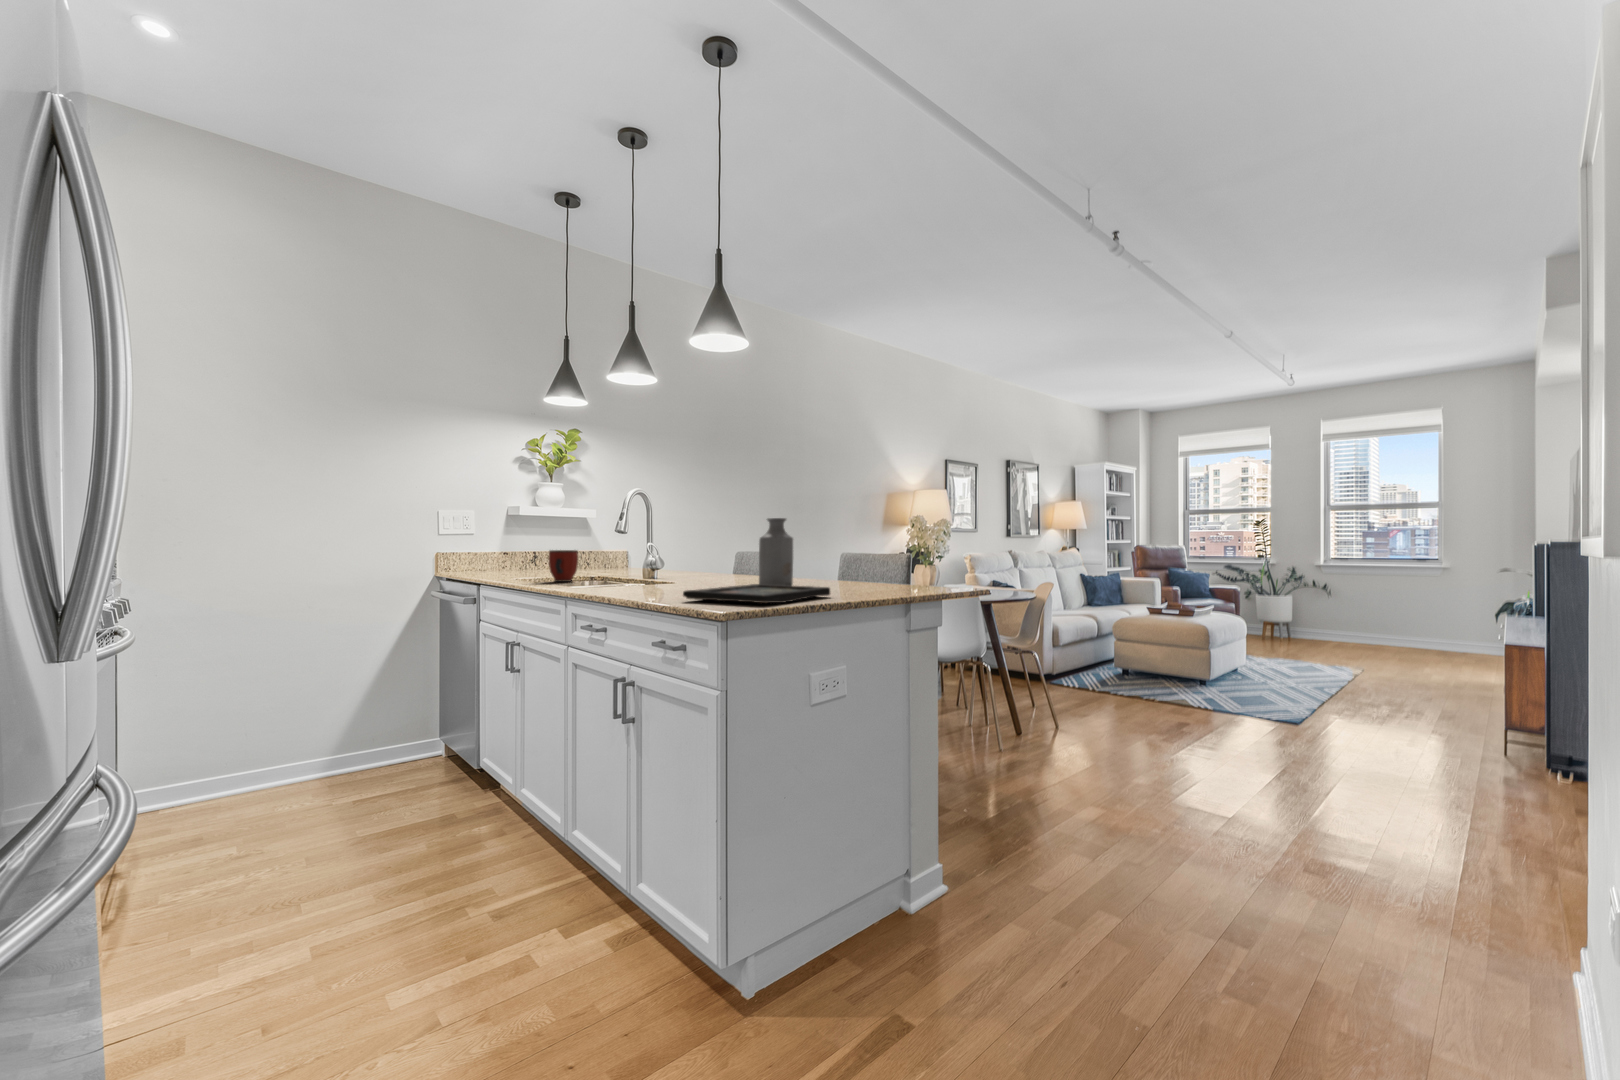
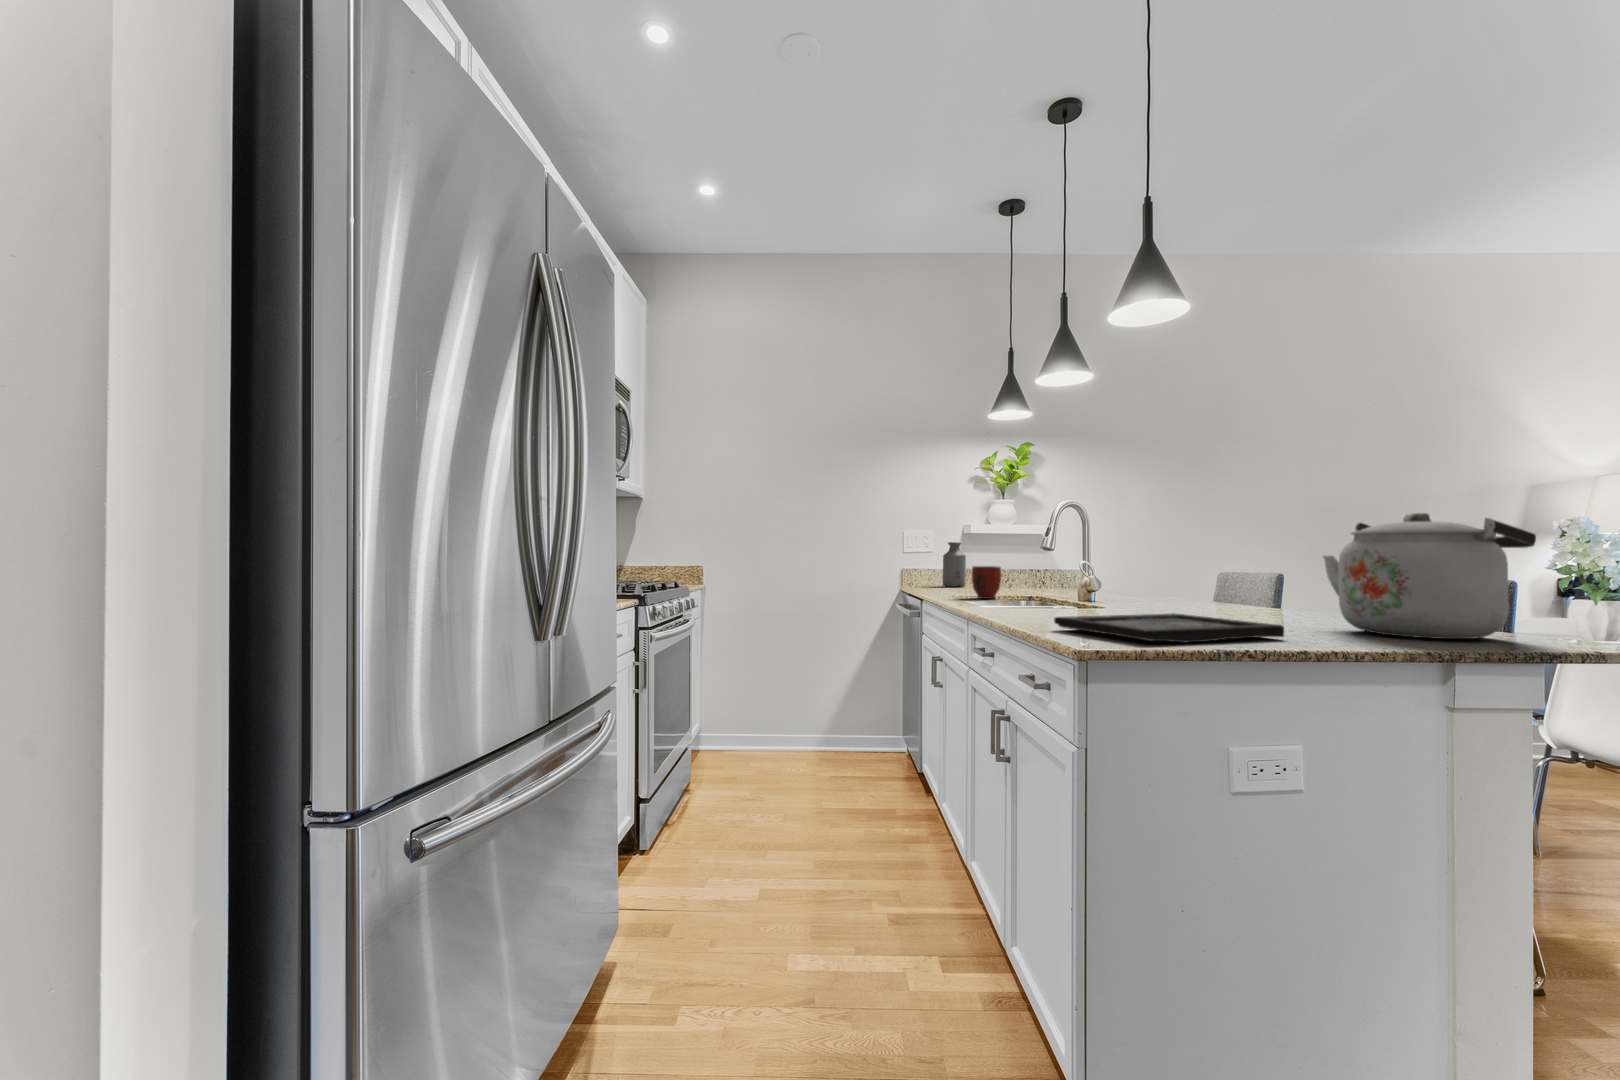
kettle: none [836,512,938,591] -> present [1323,513,1536,639]
bottle: present [759,518,793,585] -> present [943,542,966,587]

